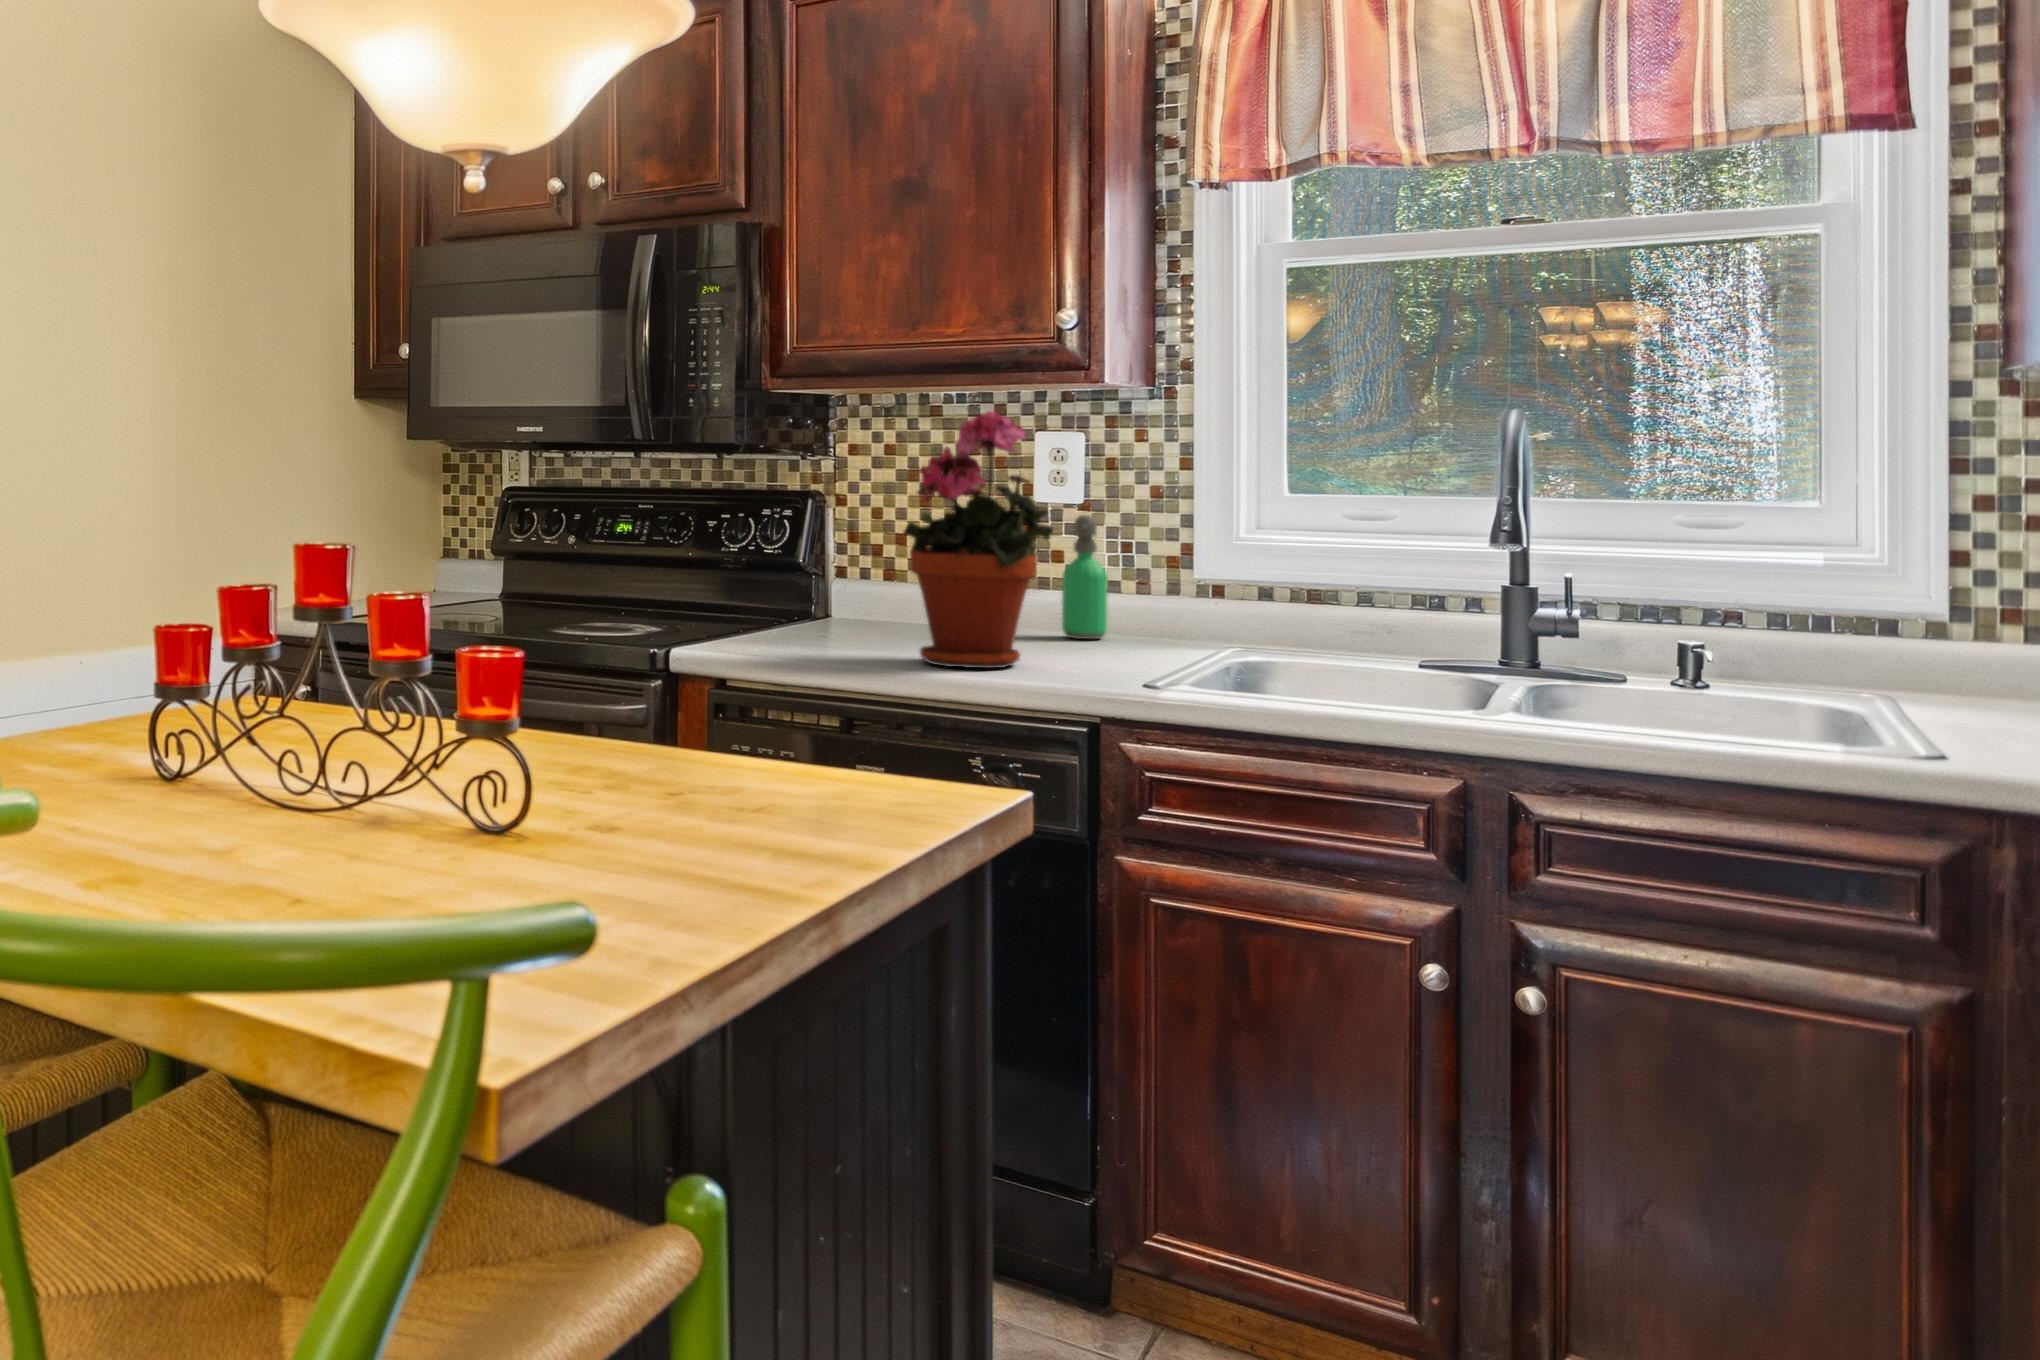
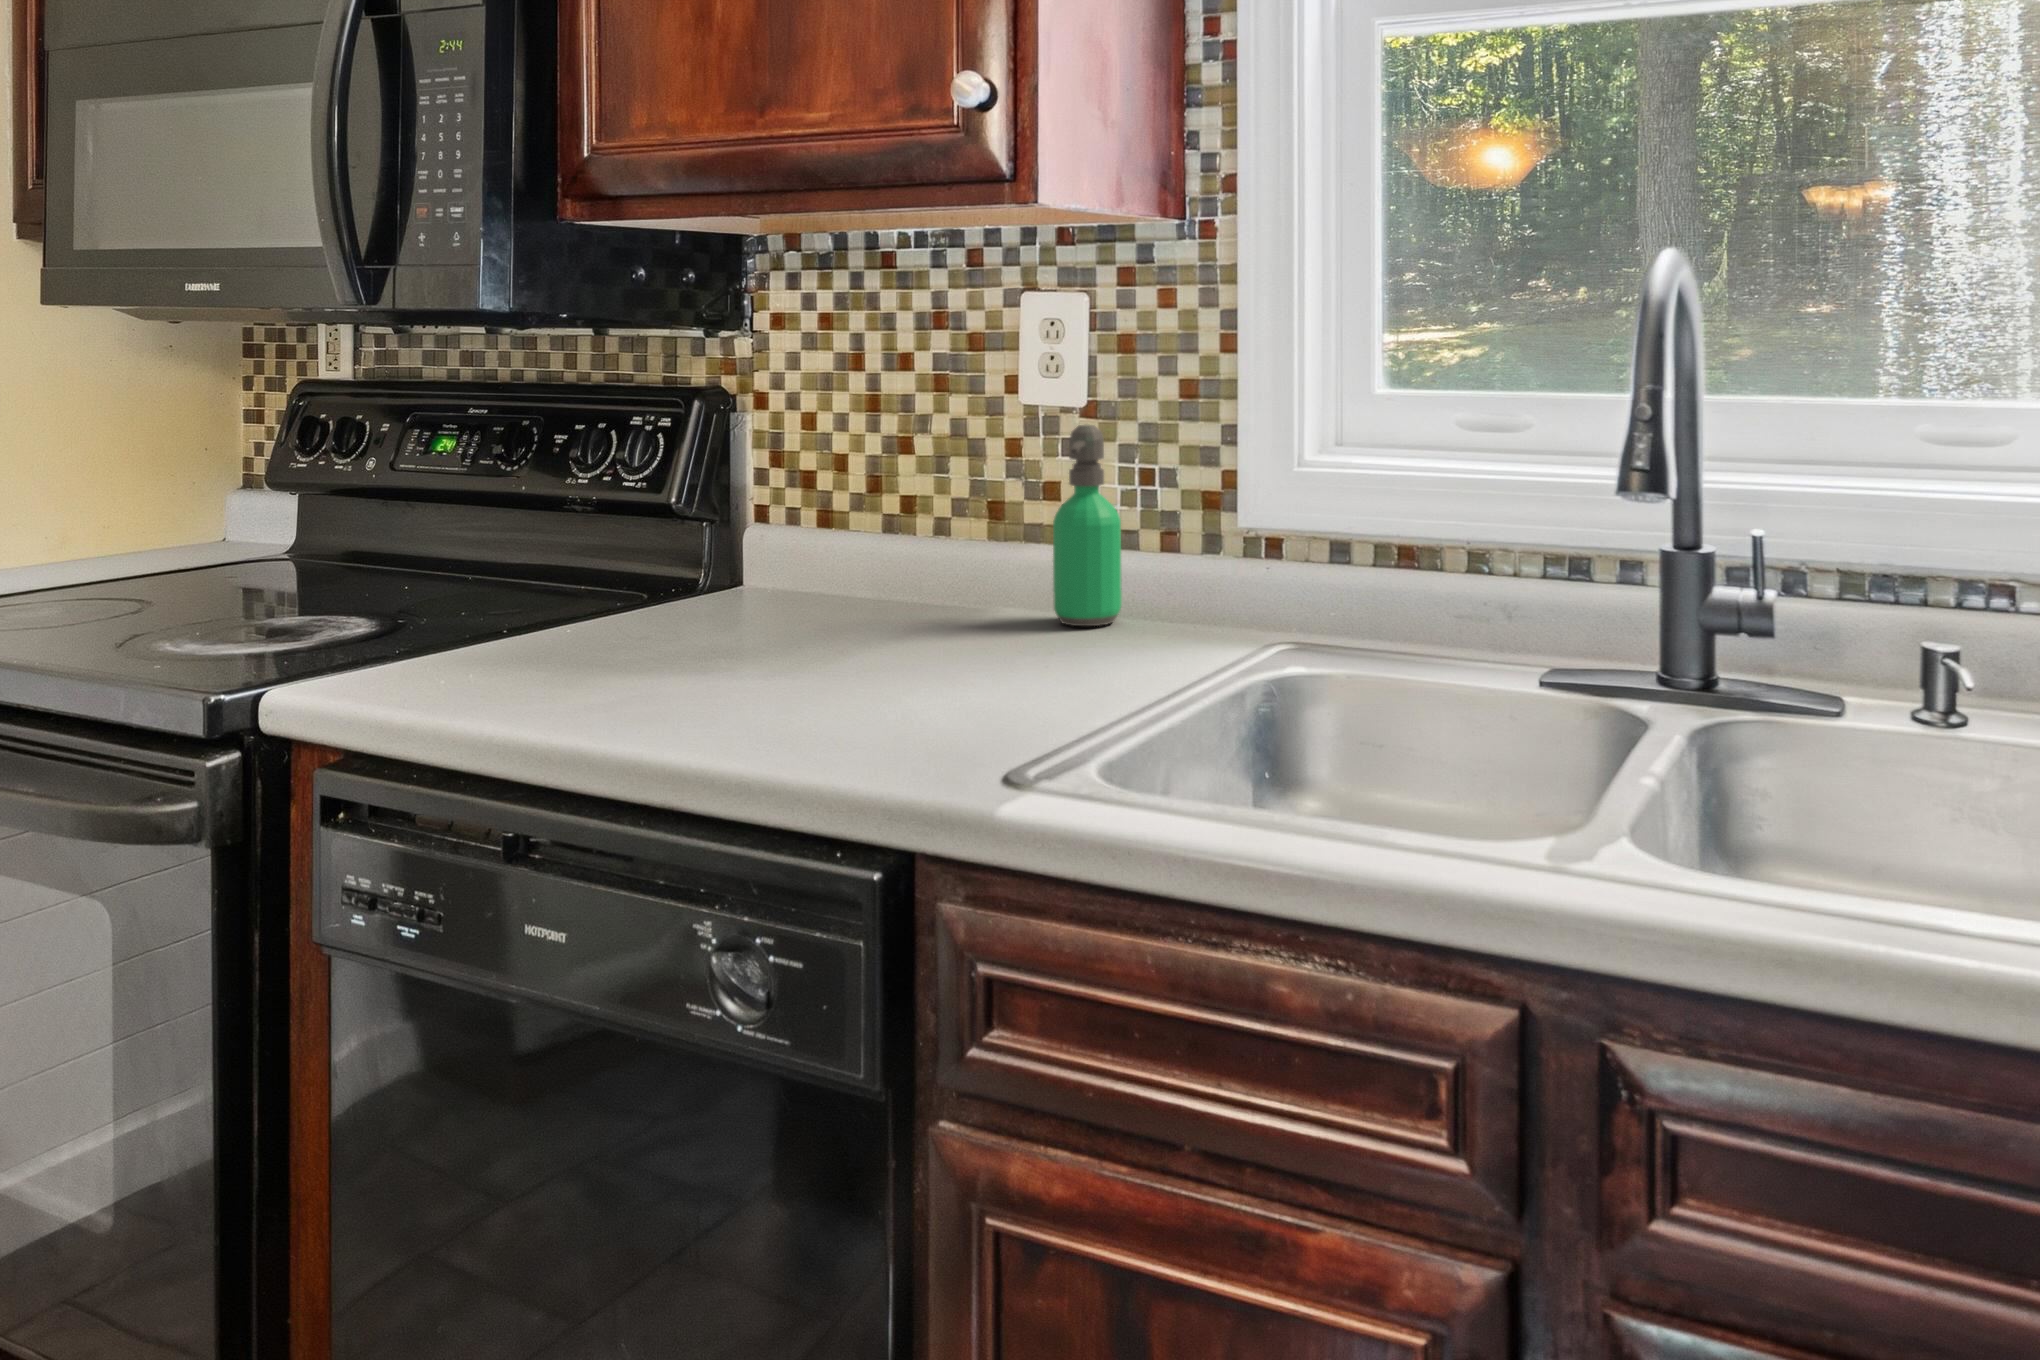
potted plant: present [904,411,1053,668] -> none [683,261,942,730]

